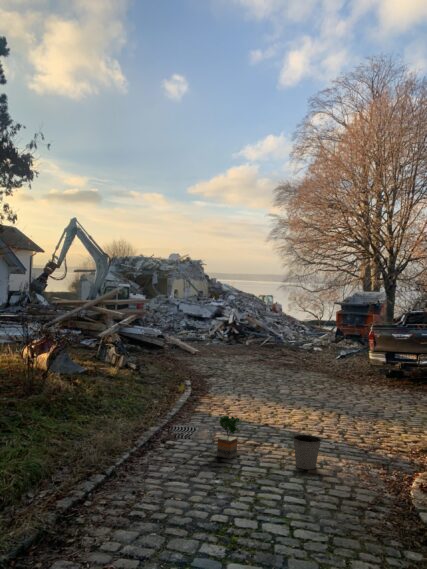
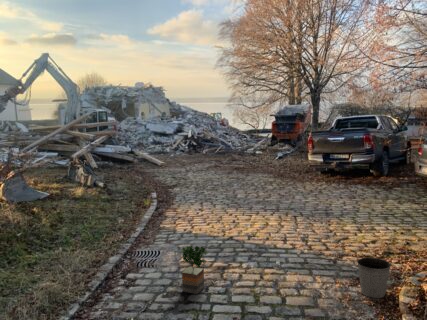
bucket: present [293,435,321,469] -> present [356,258,391,298]

